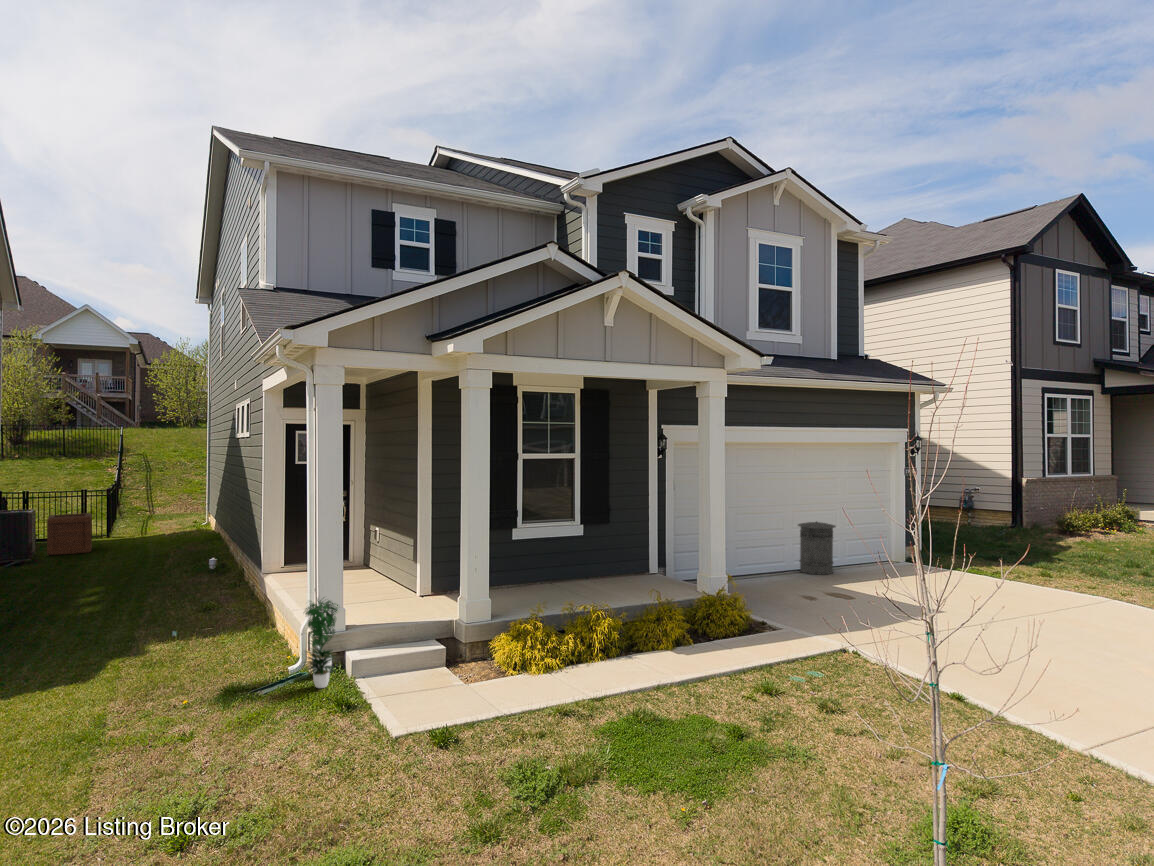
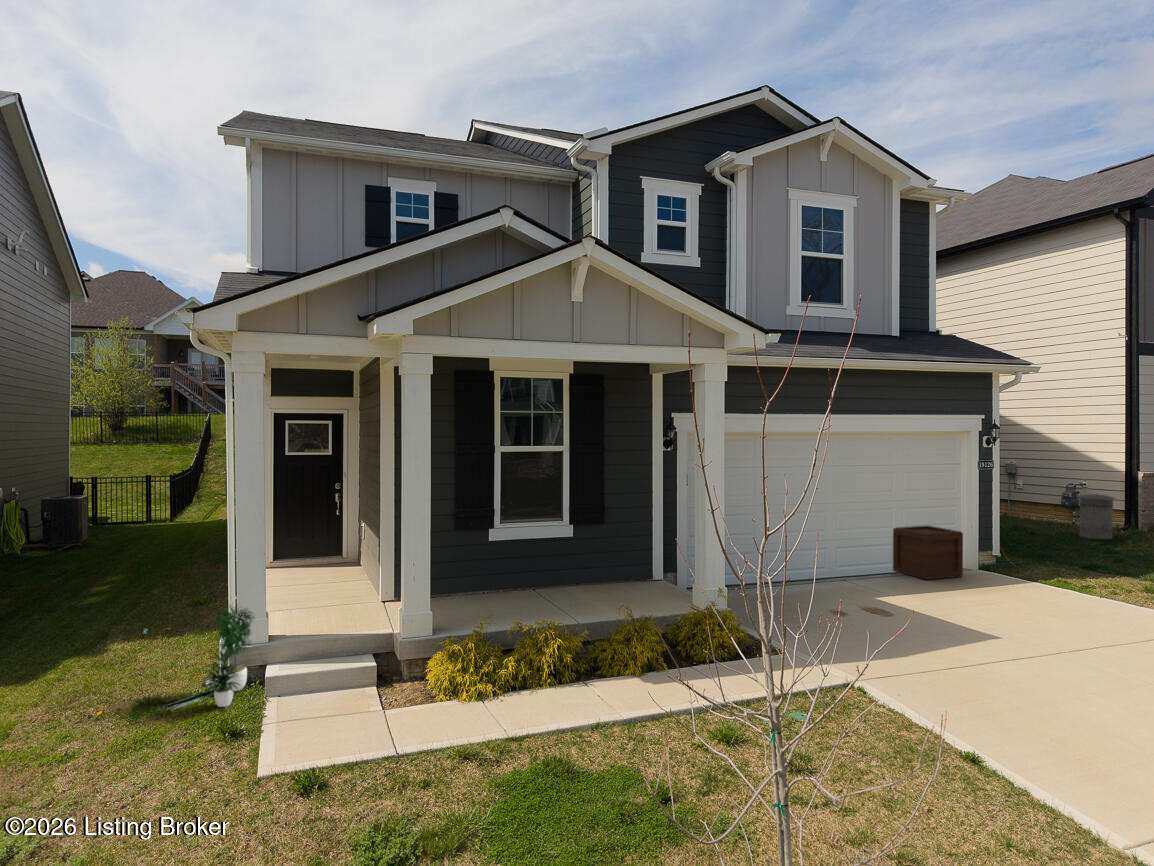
wooden crate: present [47,513,92,555] -> present [893,525,963,580]
trash can: present [798,522,836,575] -> present [1078,494,1116,539]

